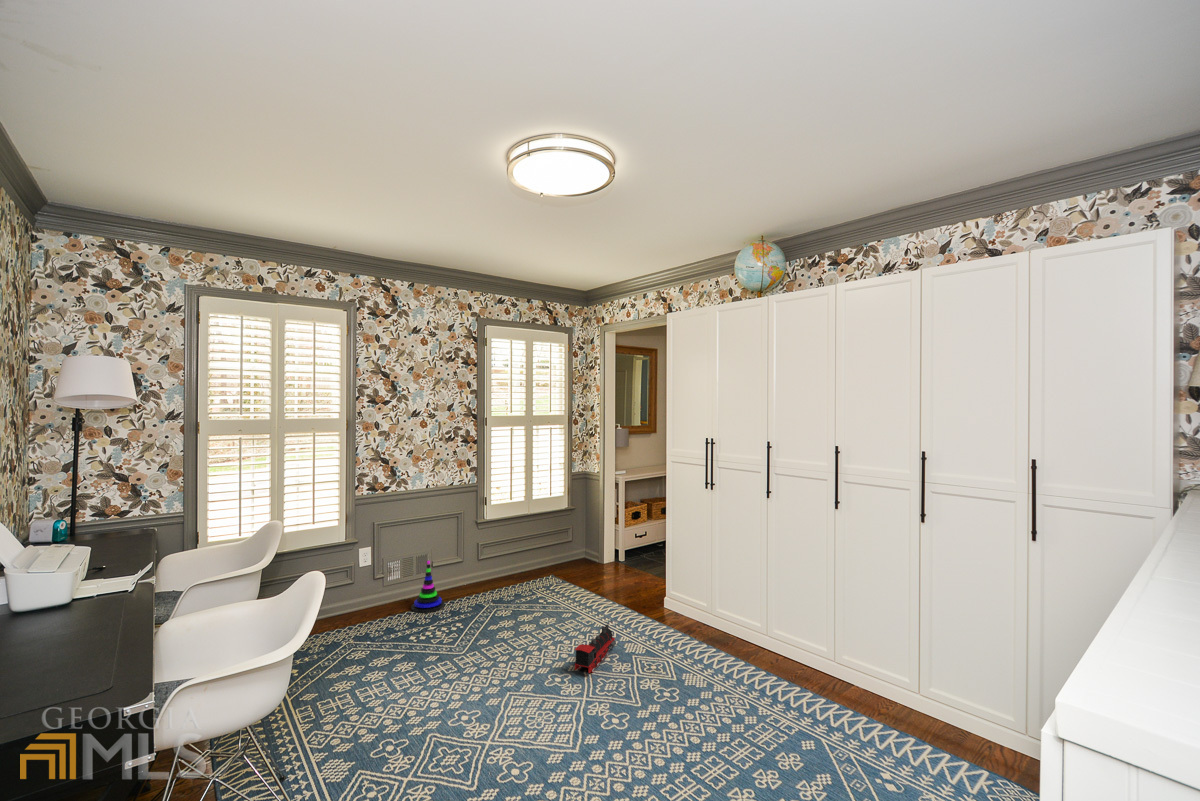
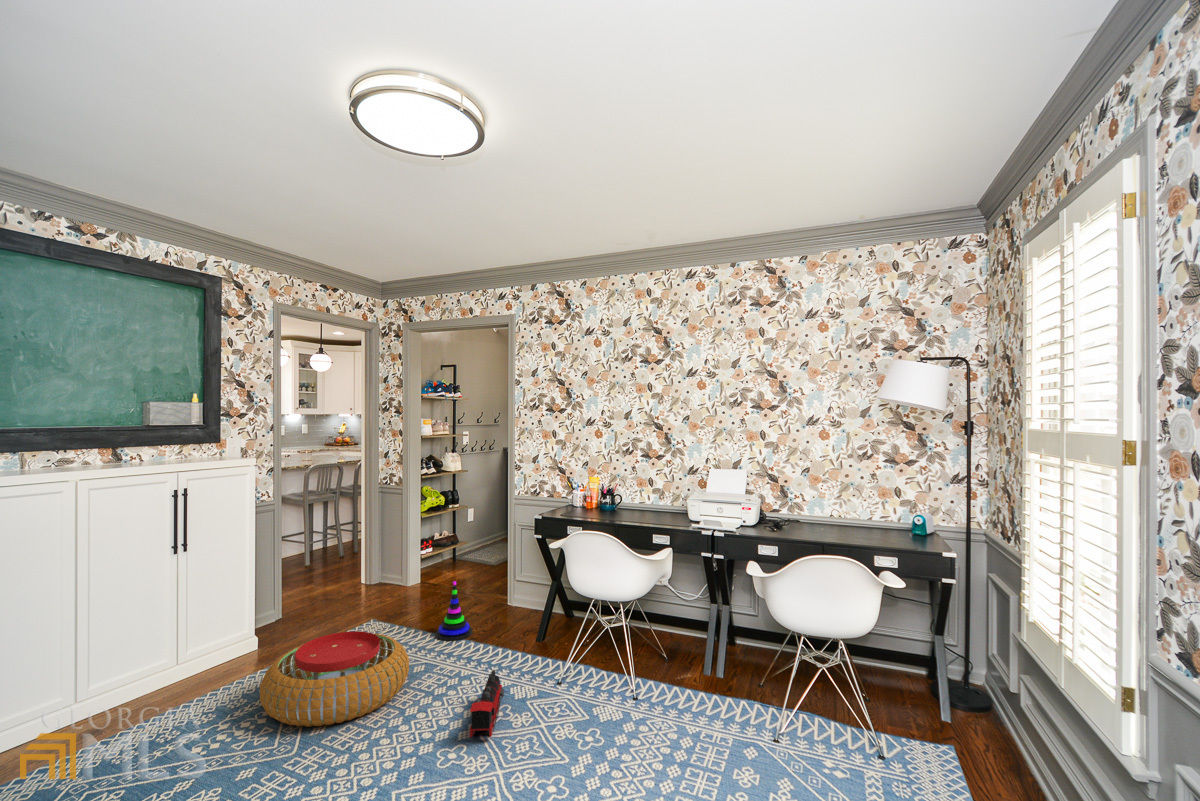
stacking toy: present [411,561,444,613] -> present [436,581,472,641]
pouf: none [455,578,555,641] -> present [260,631,409,727]

